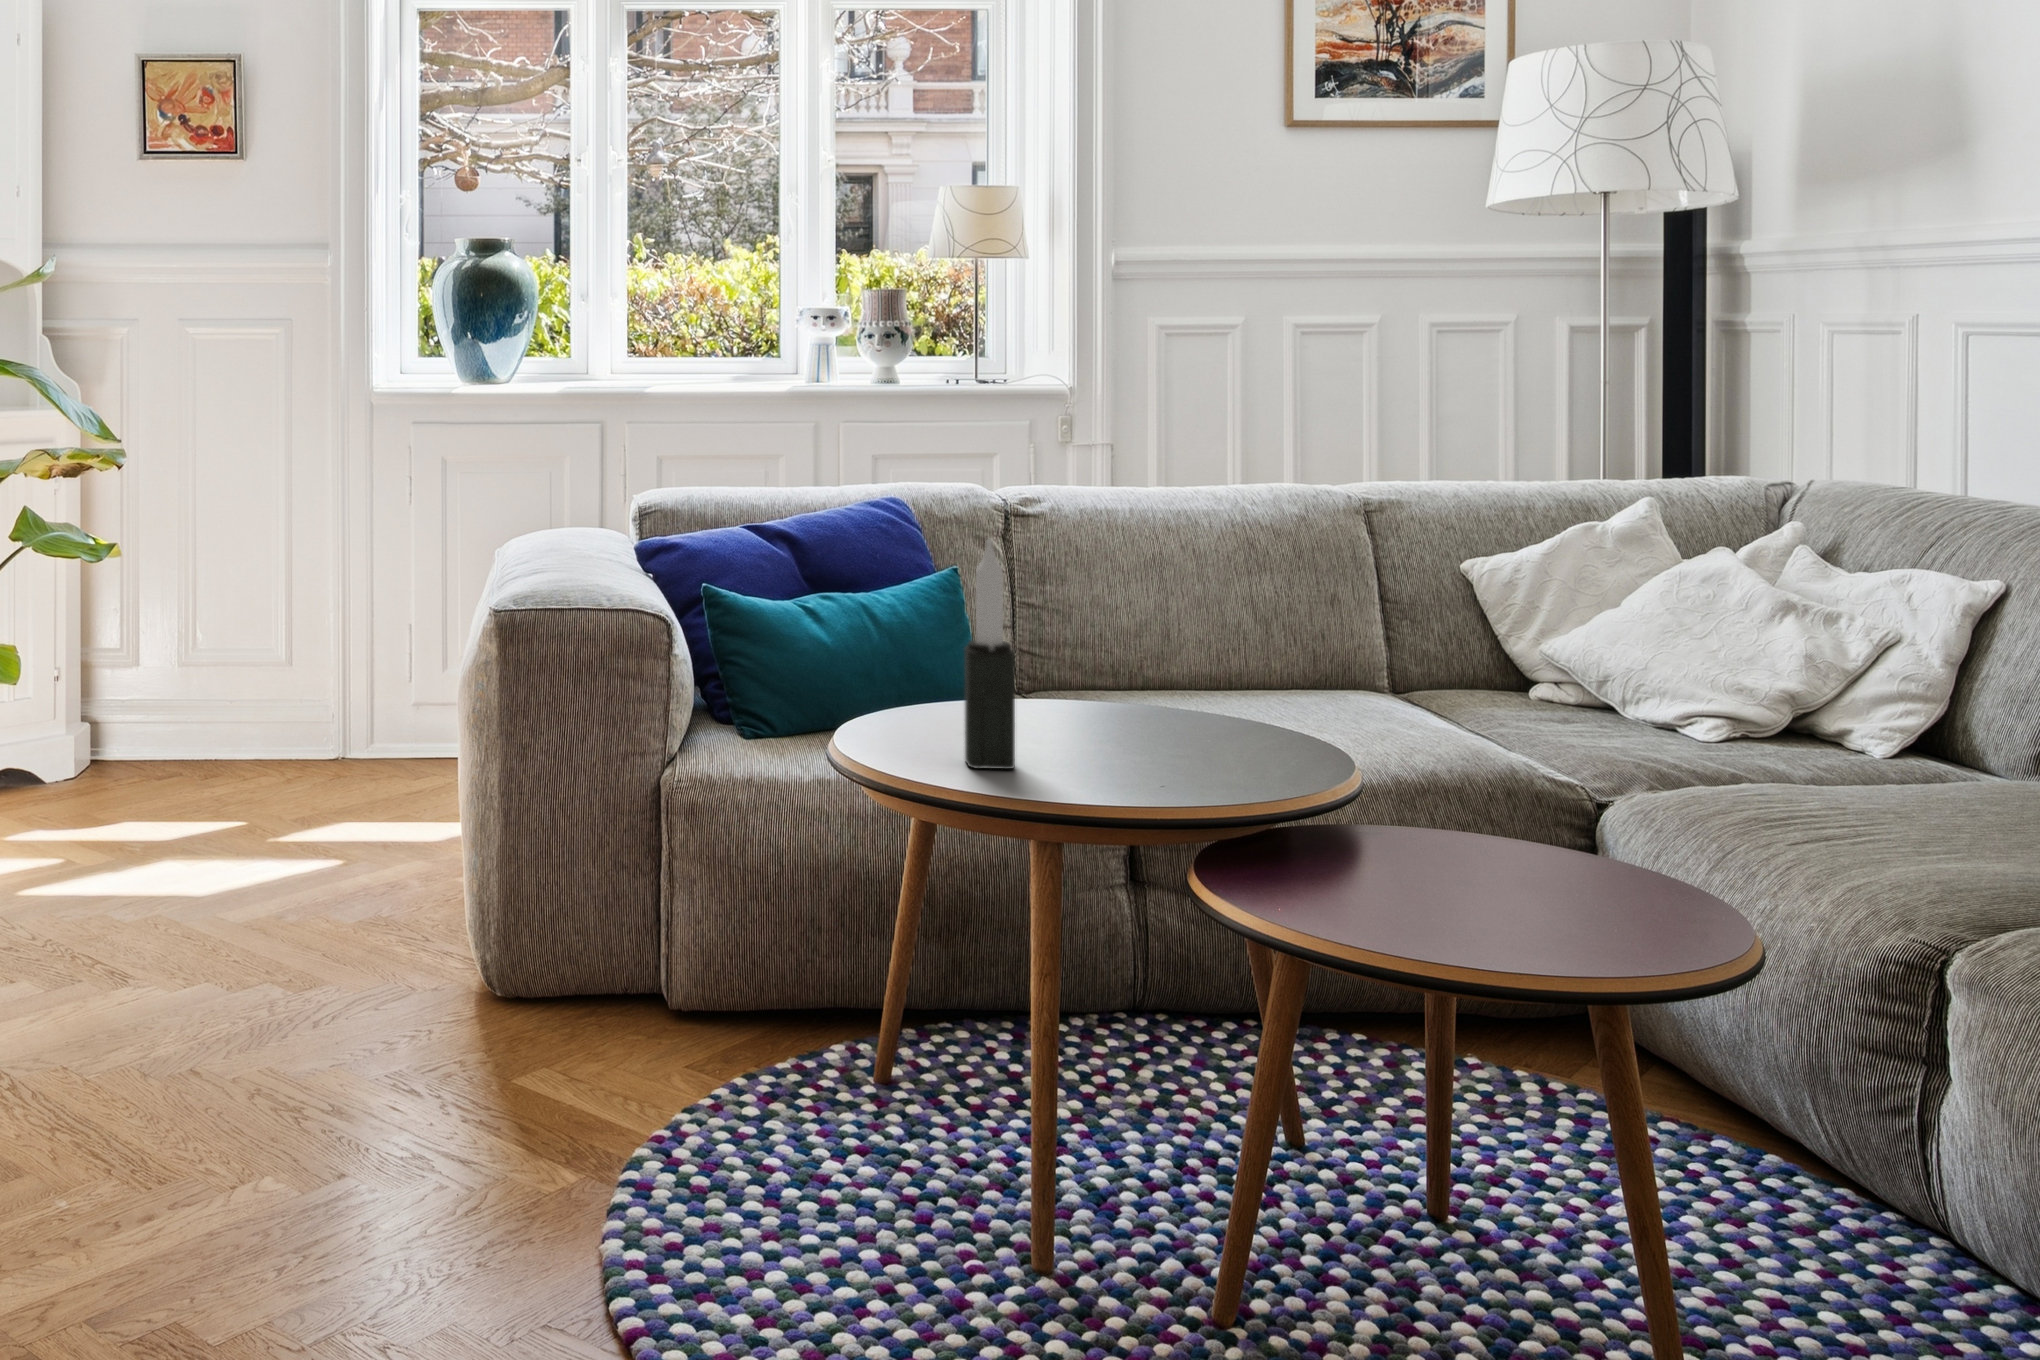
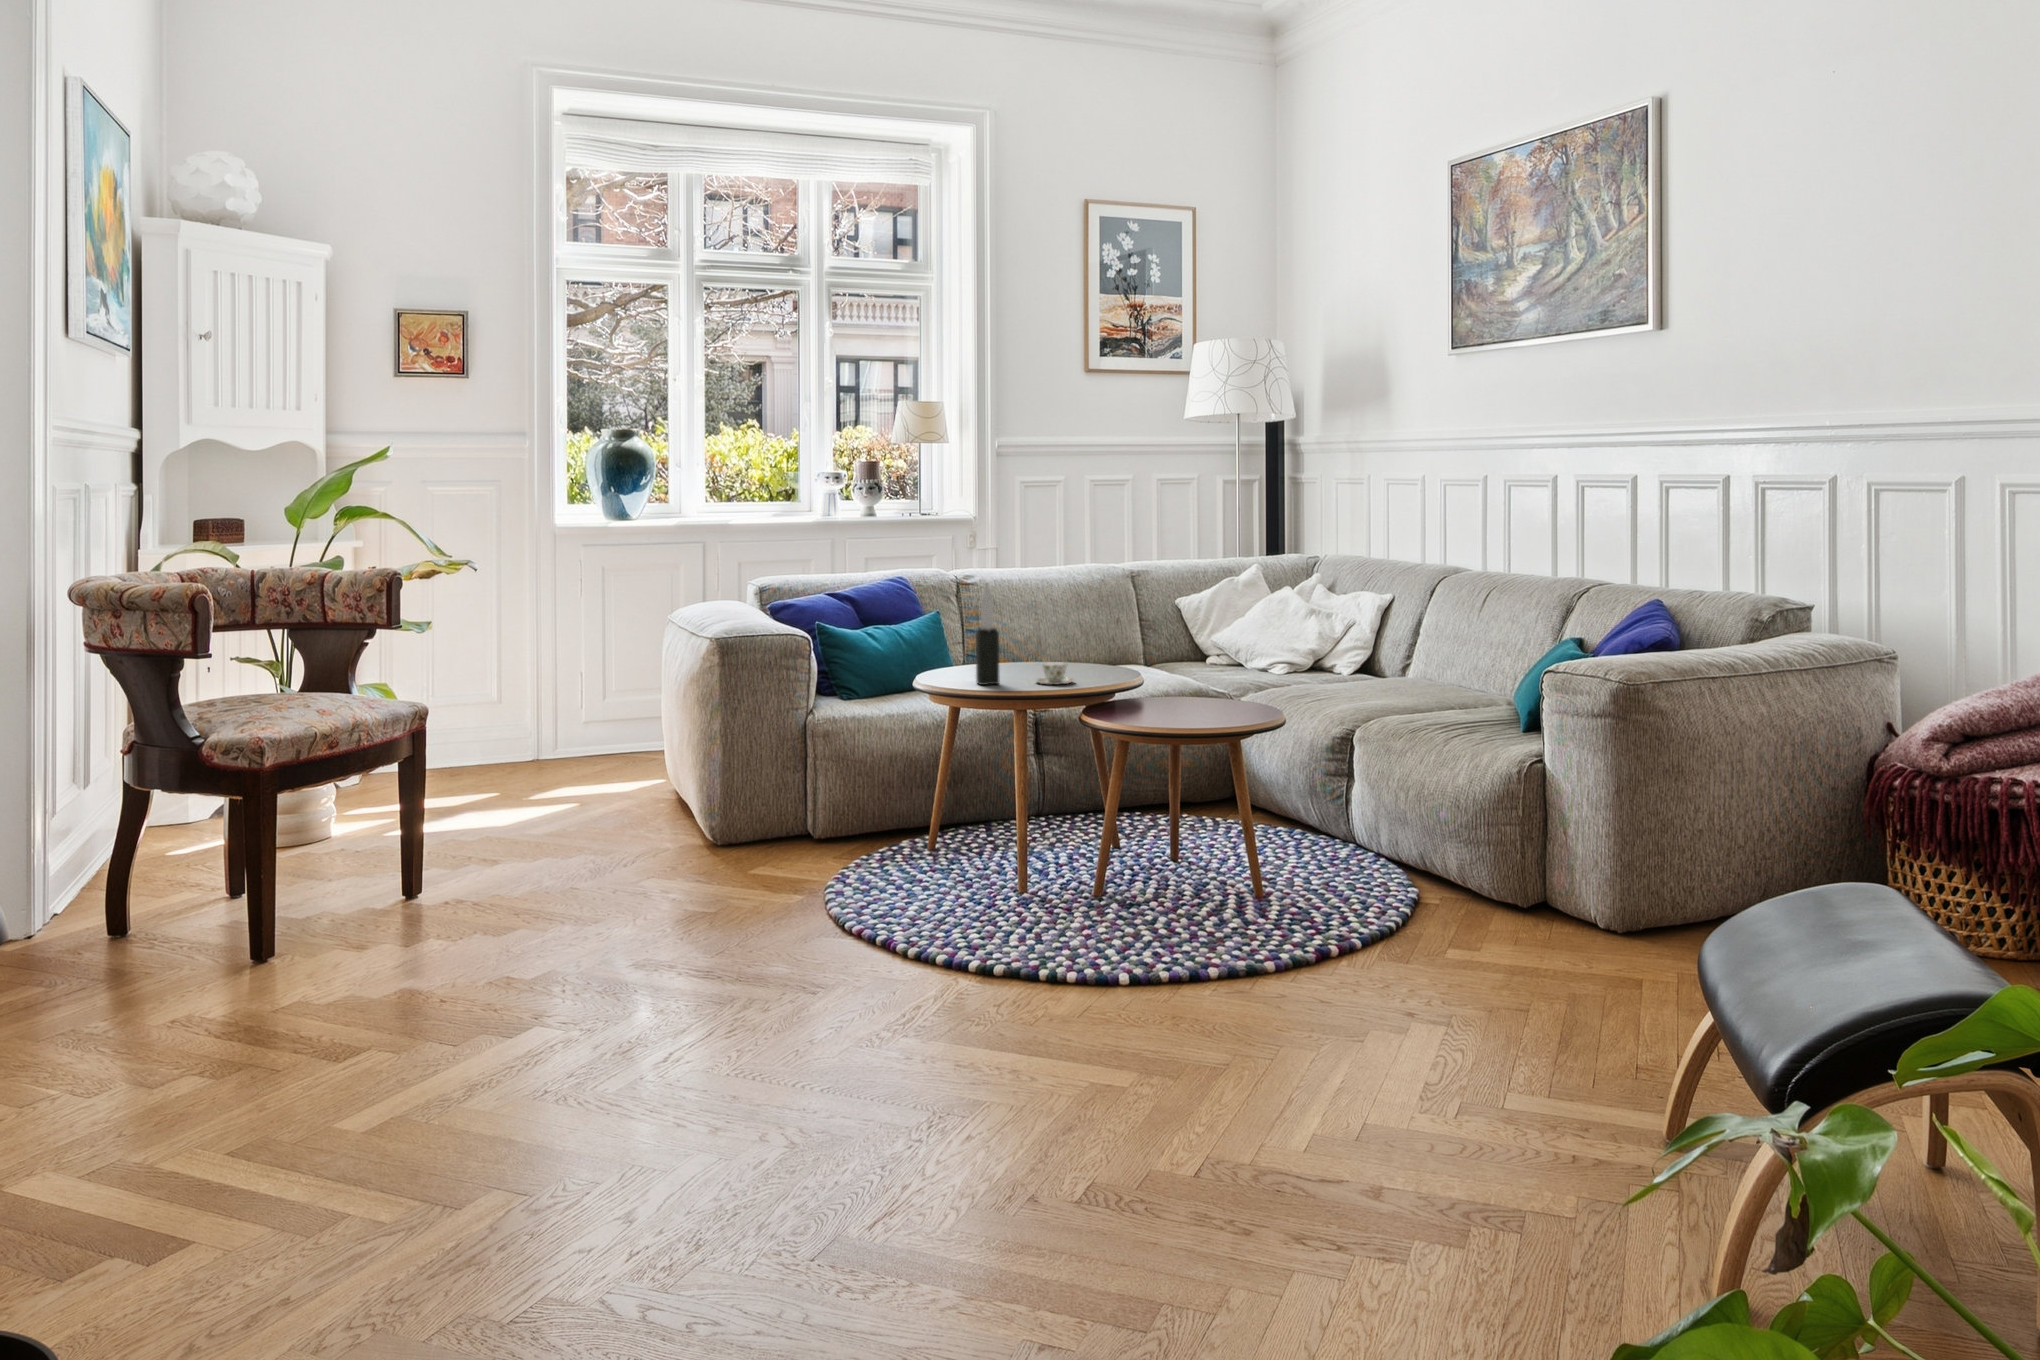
teacup: none [1100,726,1197,784] -> present [1036,662,1074,685]

